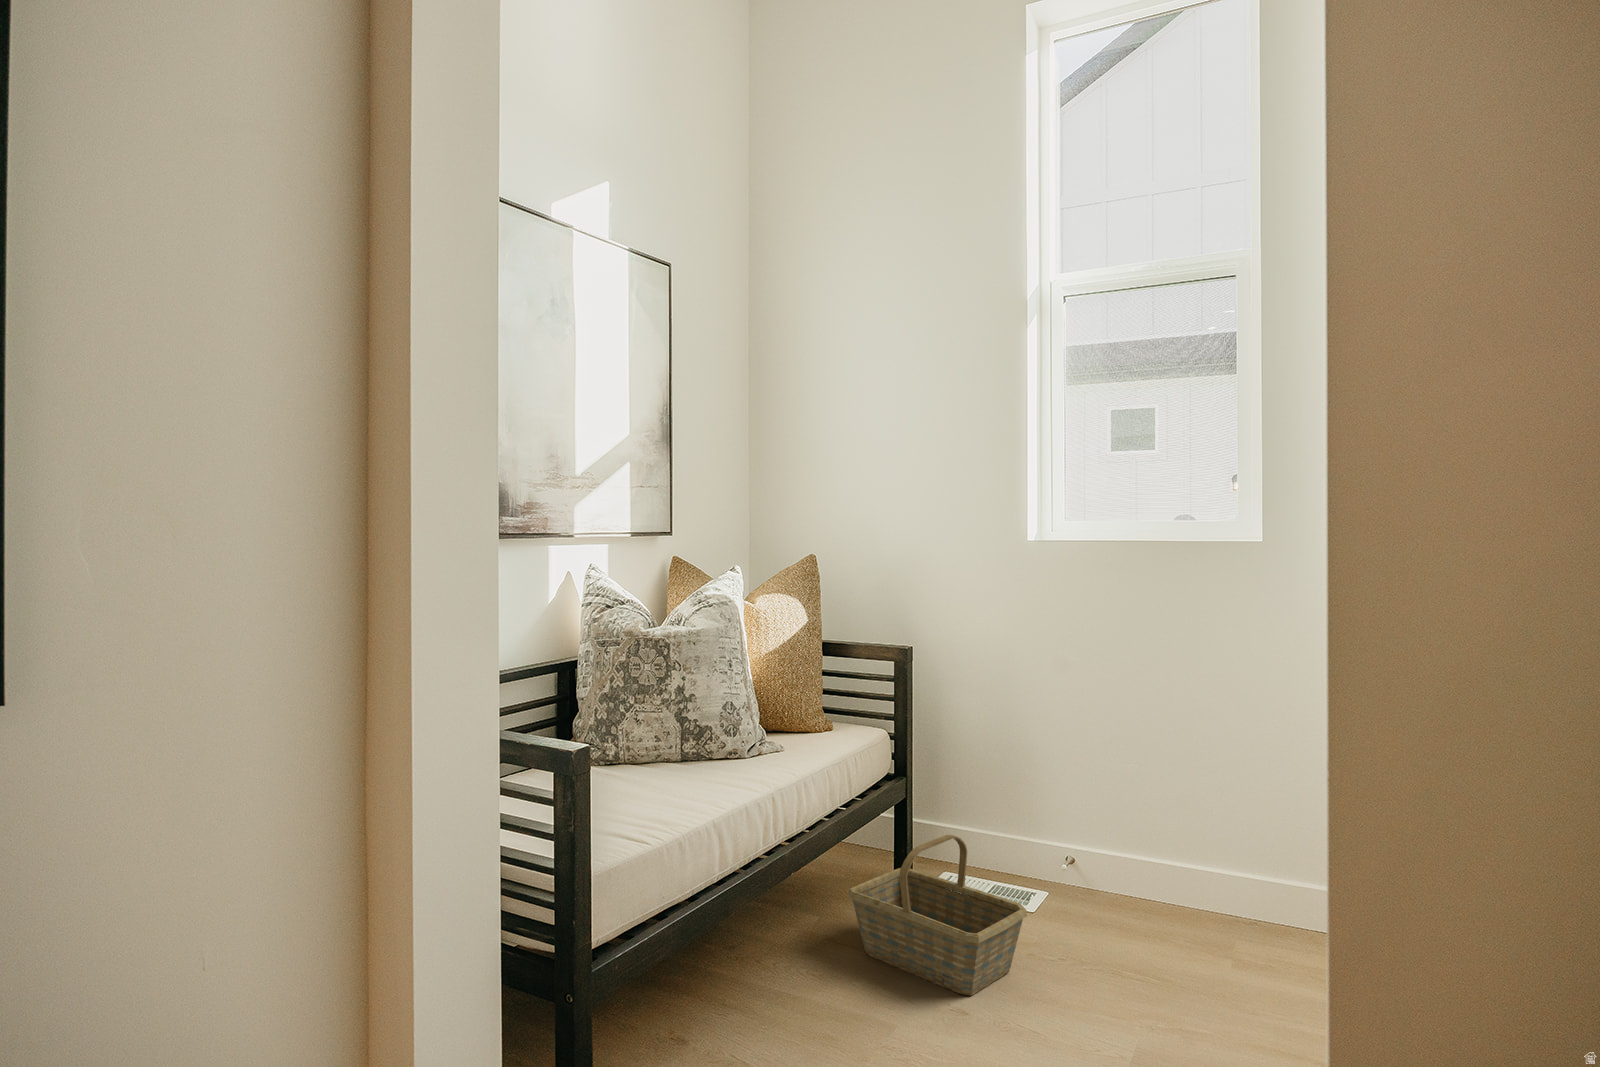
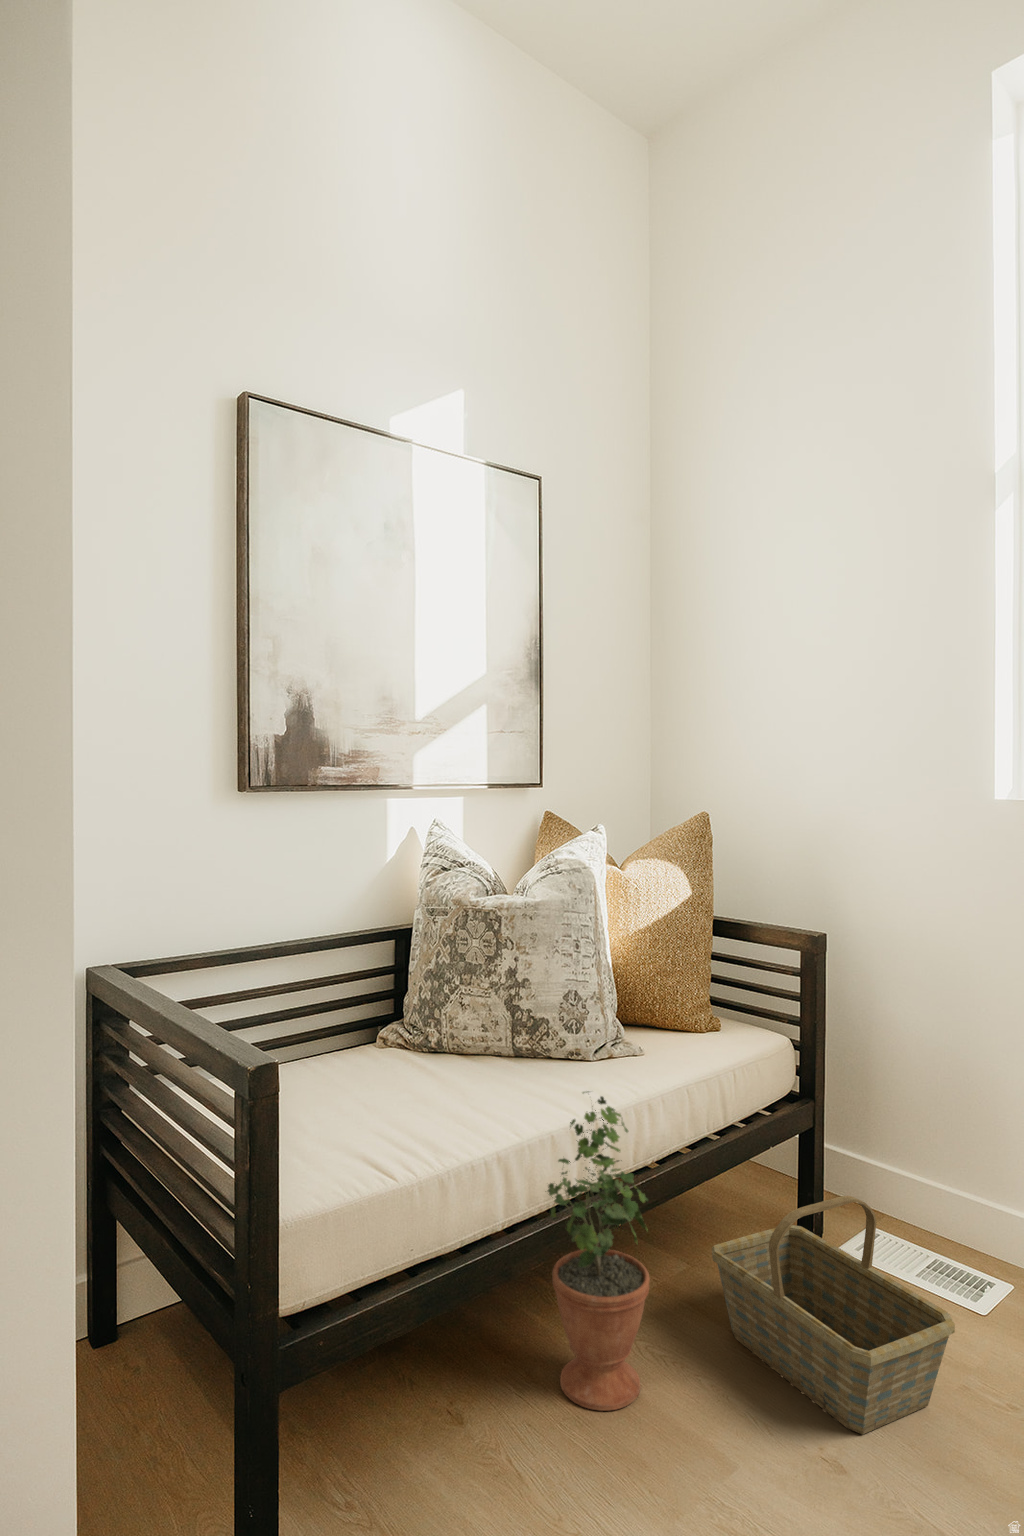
potted plant: none [726,774,816,1016] -> present [548,1091,650,1411]

